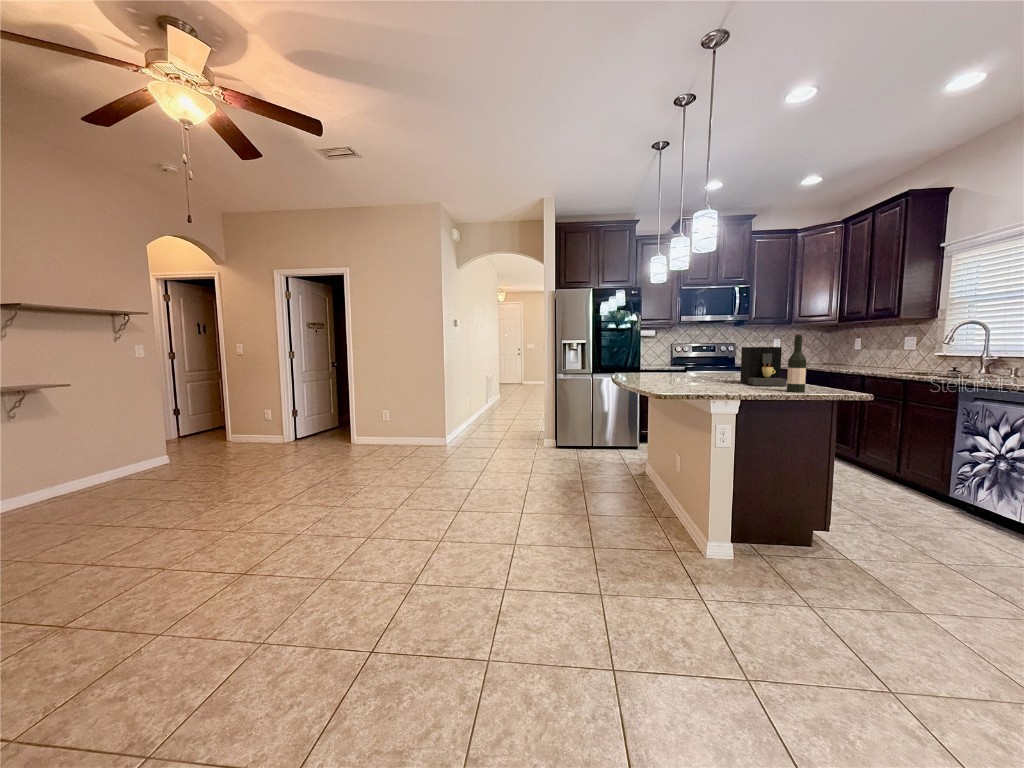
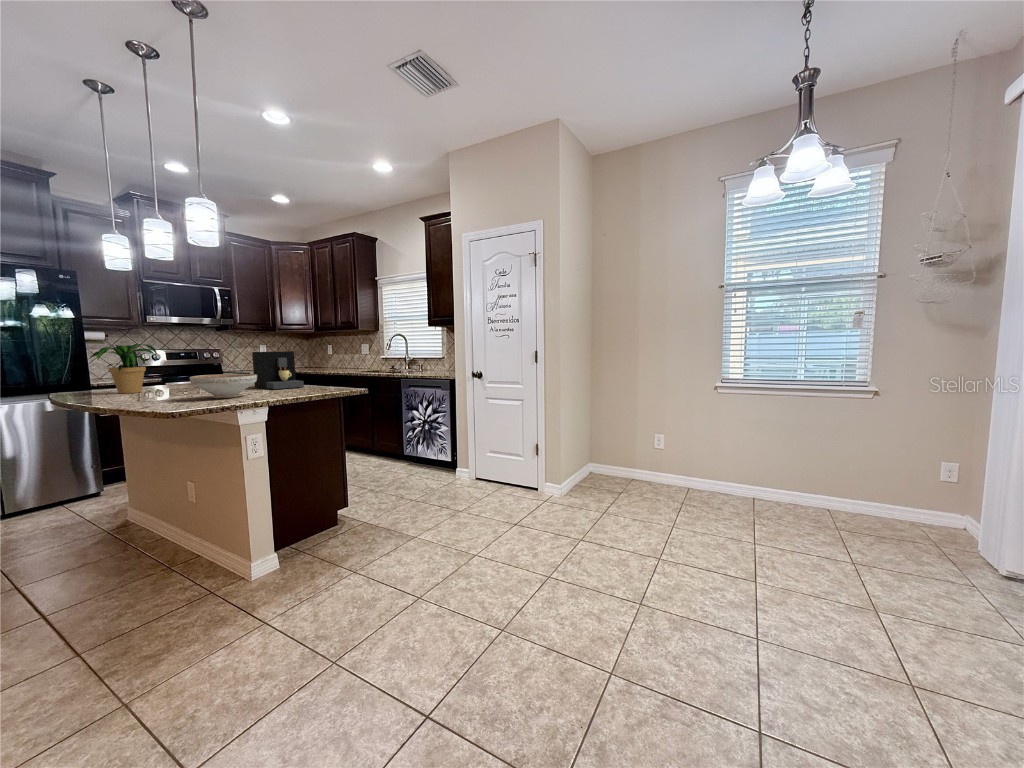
wine bottle: present [787,334,806,392] -> none [309,339,326,391]
potted plant: none [632,340,672,378] -> present [90,344,157,394]
decorative bowl: none [679,368,732,389] -> present [190,374,257,398]

